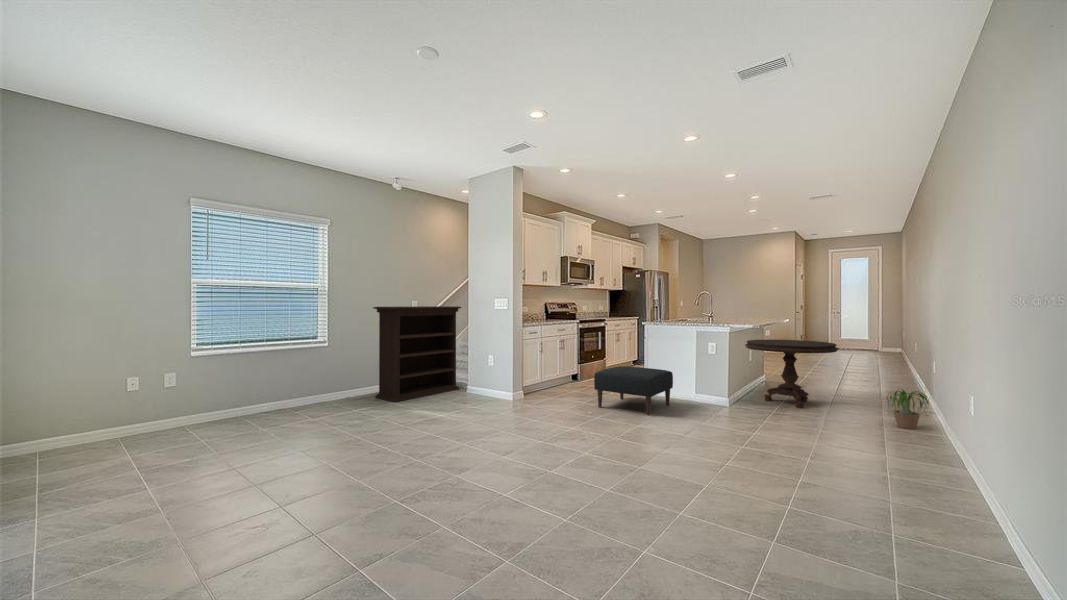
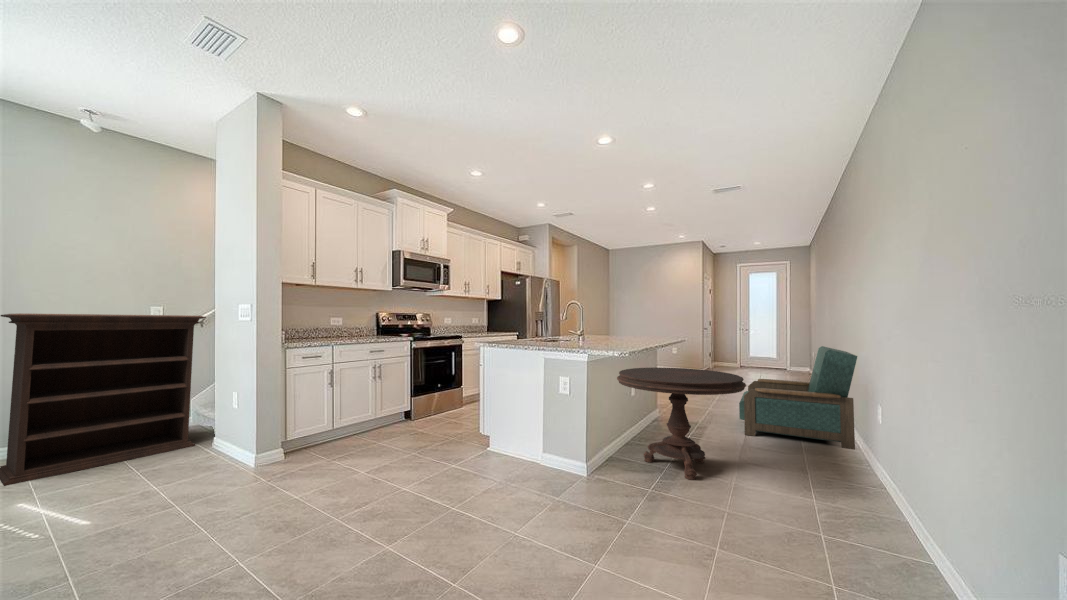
armchair: none [832,325,926,398] -> present [739,346,857,450]
ottoman: present [594,366,673,415] -> none [360,412,499,512]
potted plant: present [887,389,929,429] -> none [818,461,910,539]

